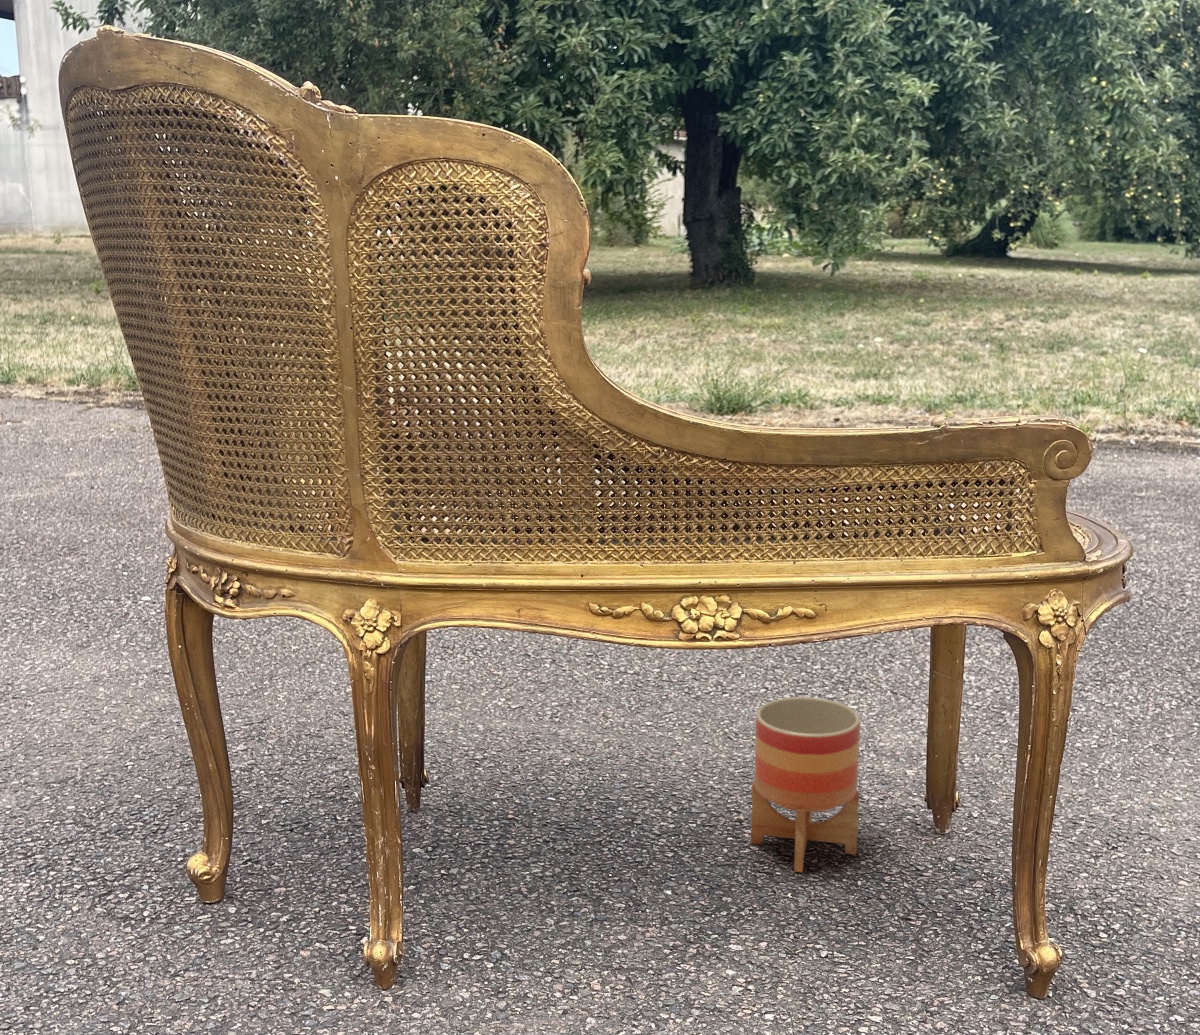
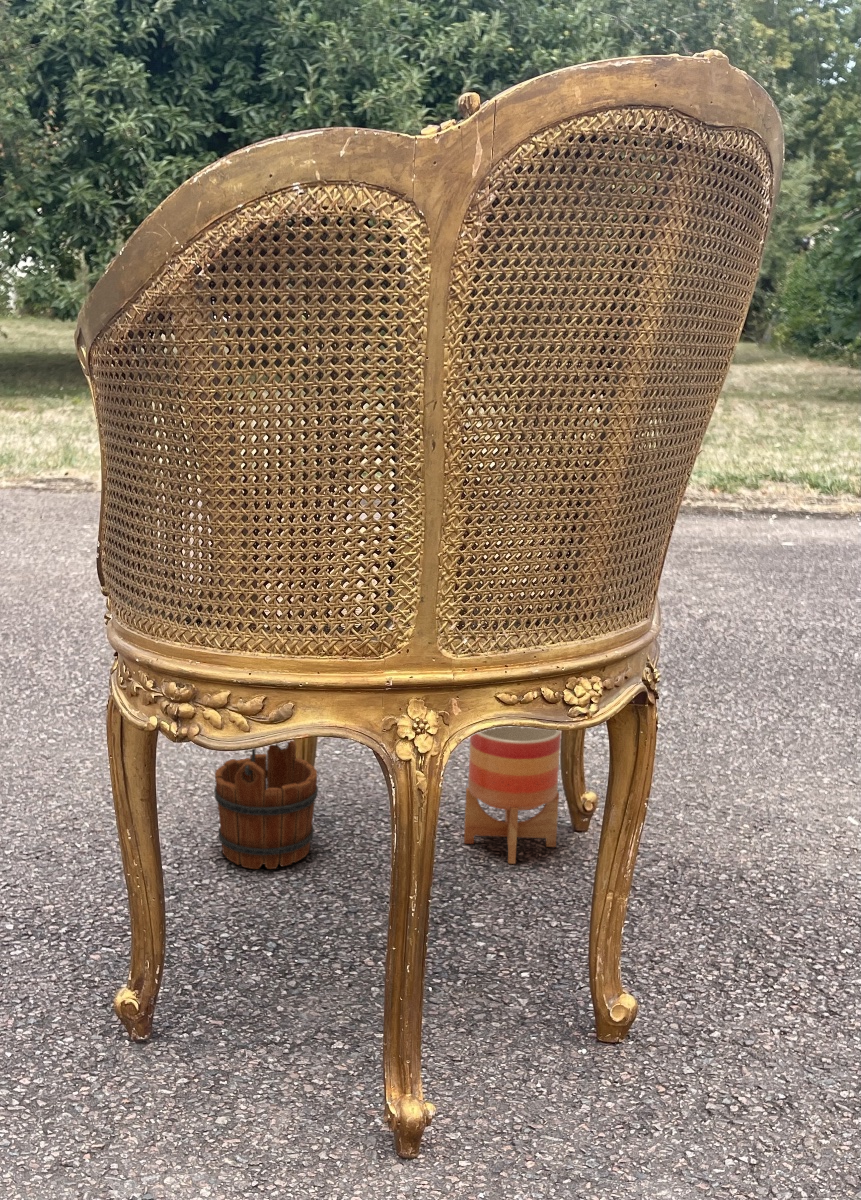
wooden bucket: none [472,662,583,861] -> present [214,741,318,869]

